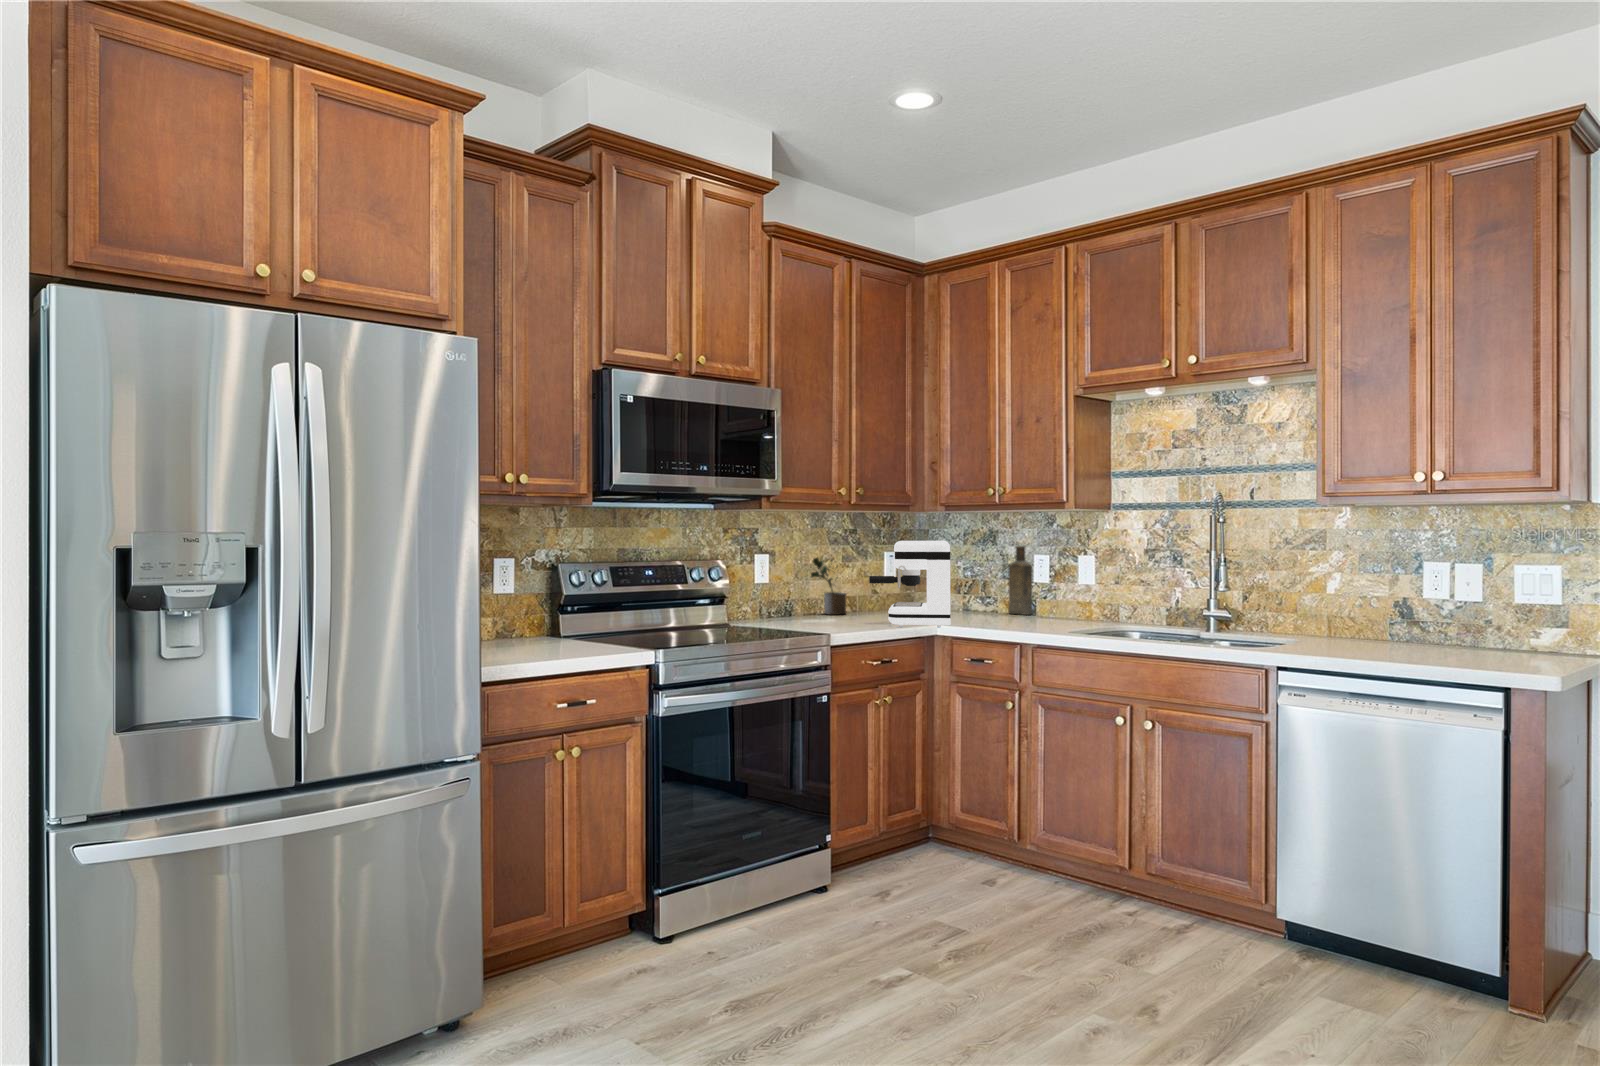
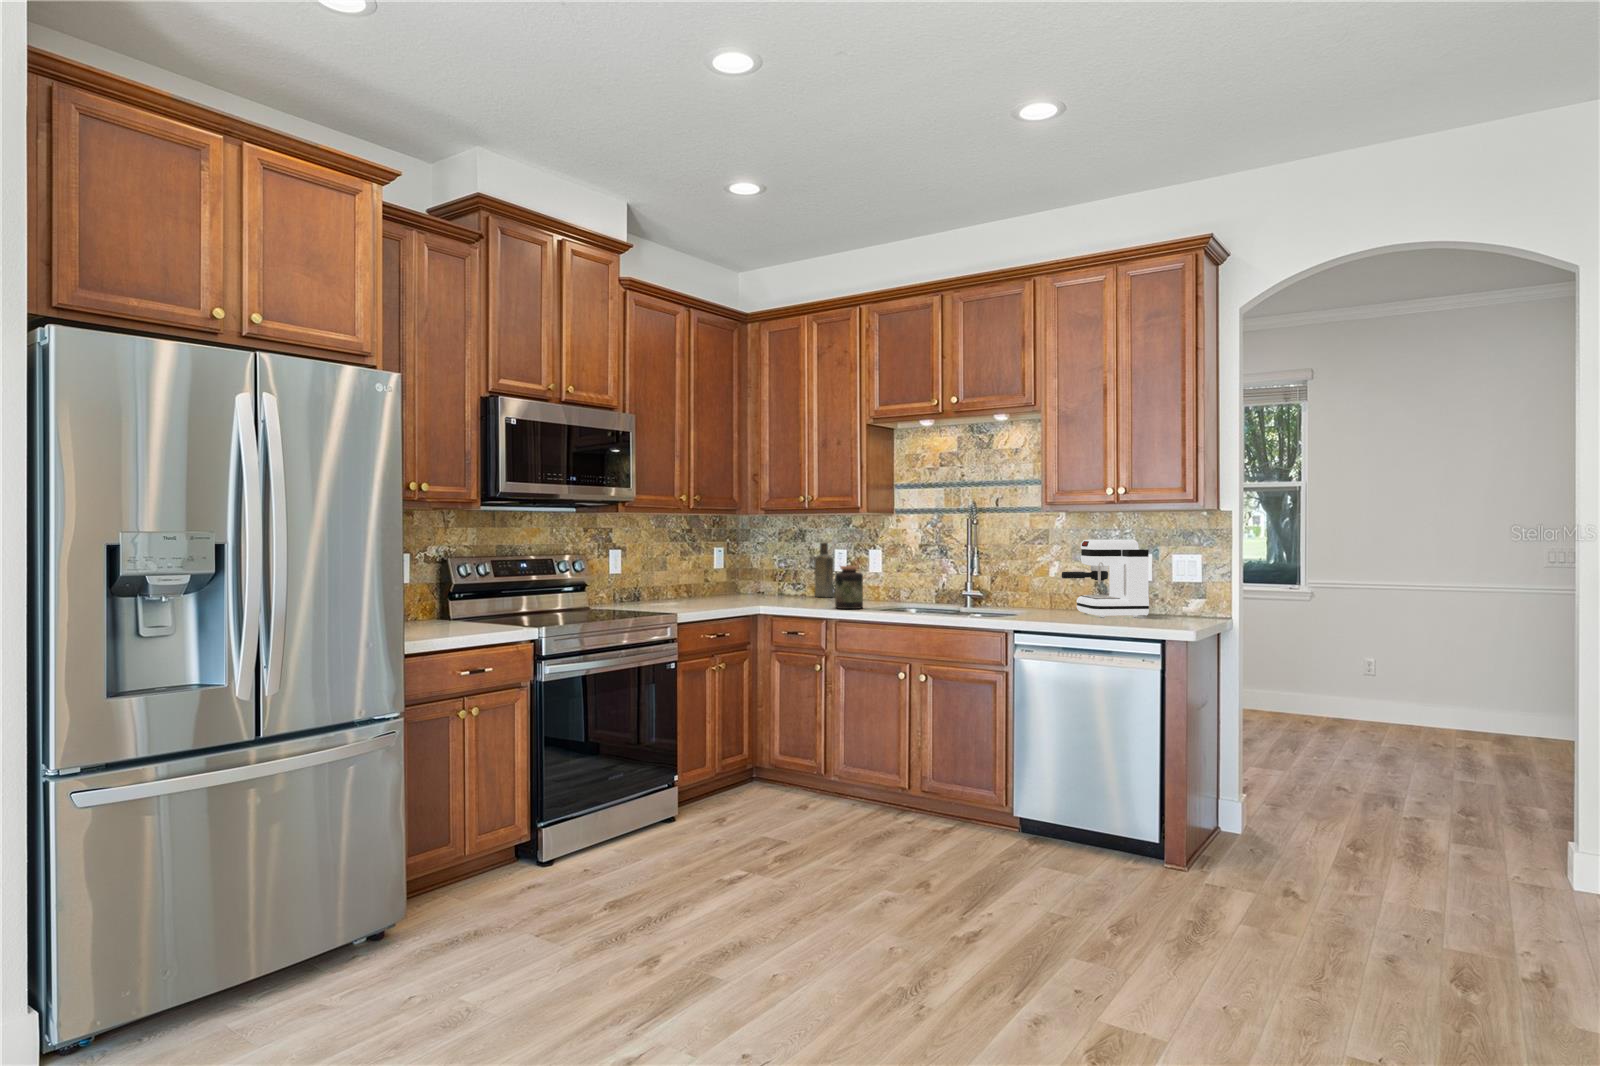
coffee maker: present [869,541,950,627] -> present [1062,540,1149,617]
potted plant: present [811,558,847,615] -> none [654,553,684,600]
jar: none [1033,576,1069,632] -> present [835,566,863,609]

